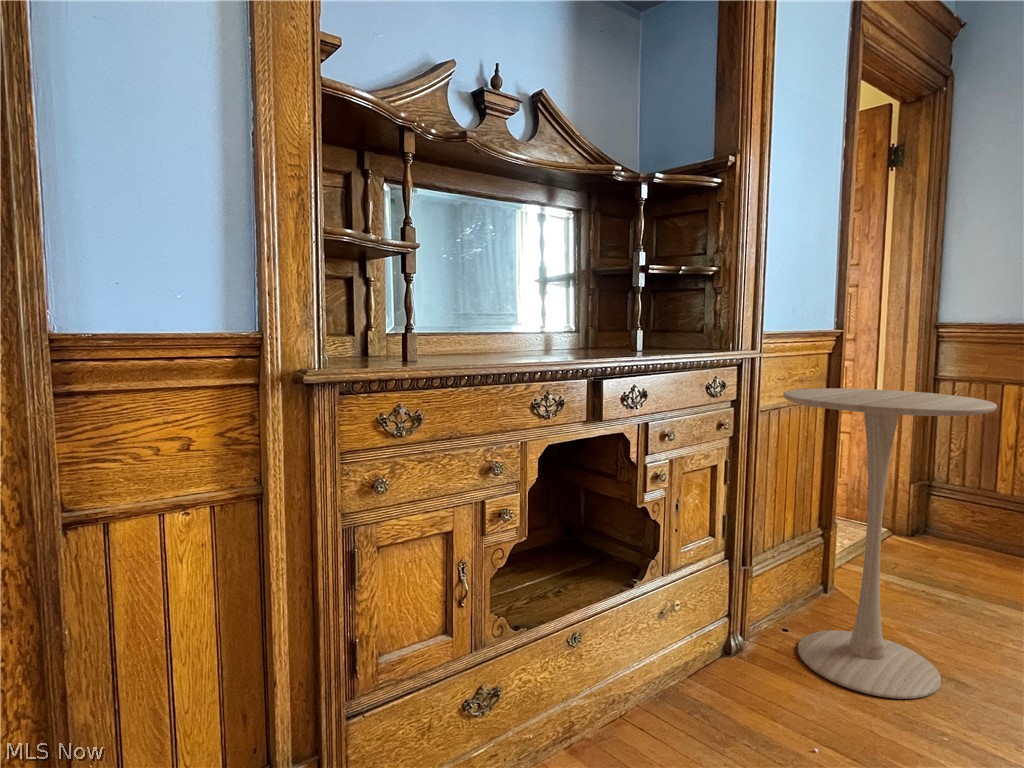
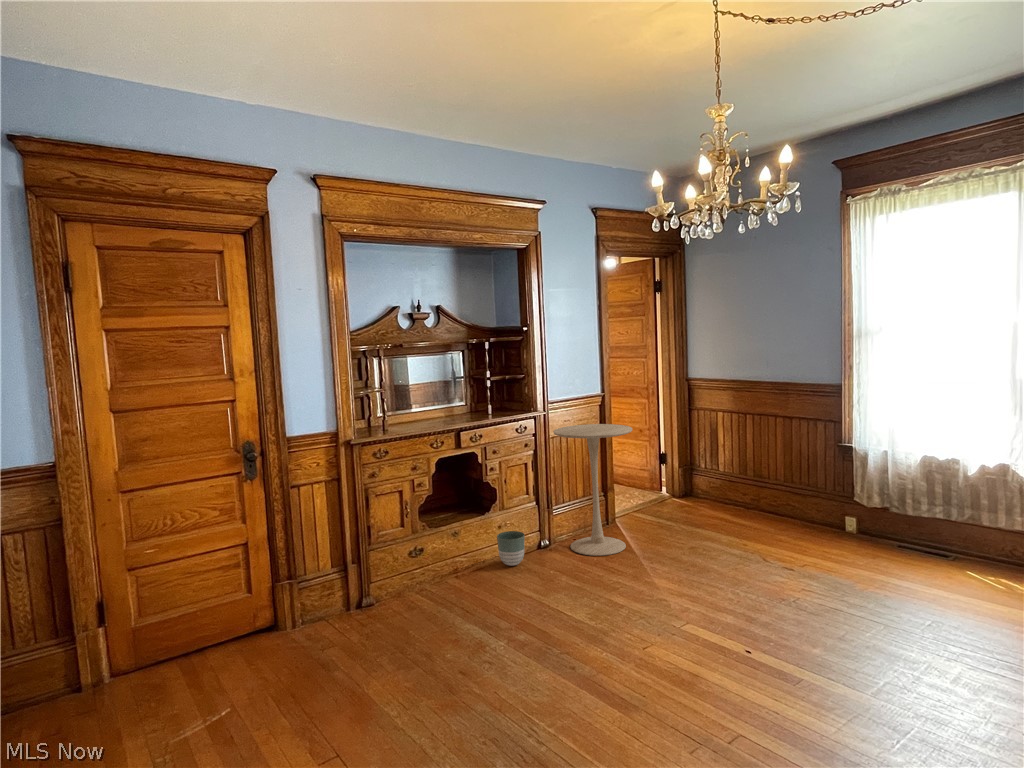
planter: none [664,628,735,721] -> present [497,531,525,566]

